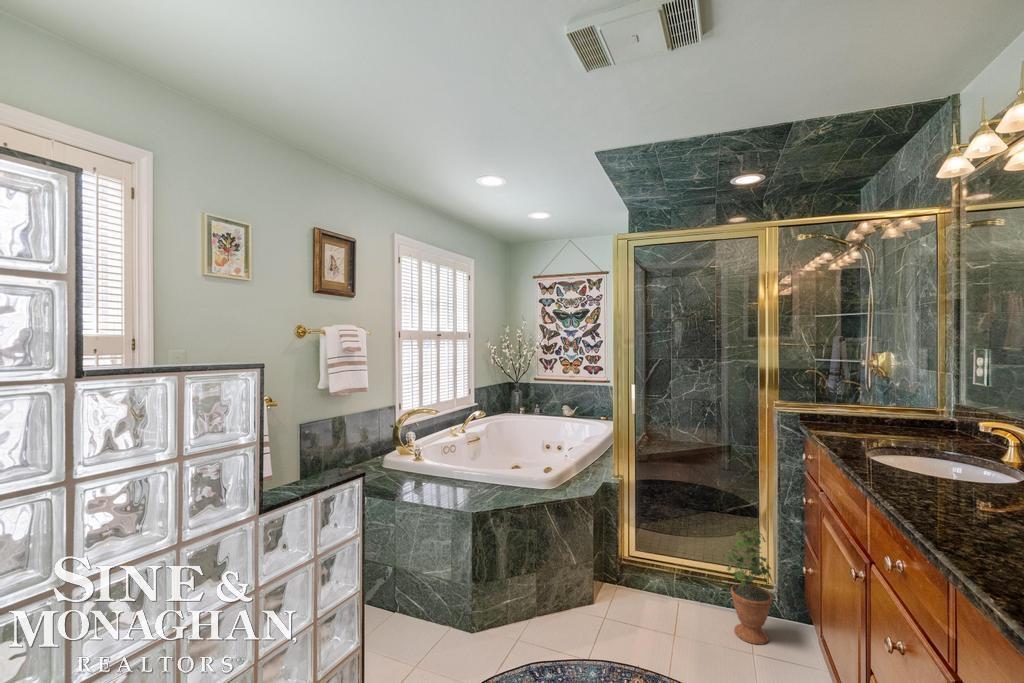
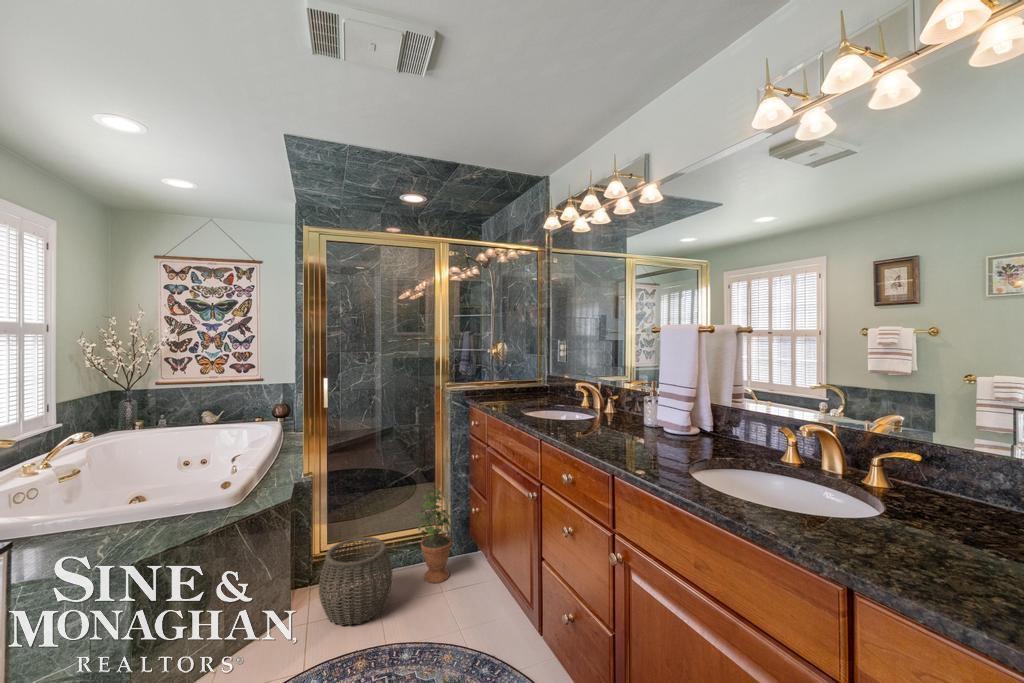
woven basket: none [614,552,690,644] -> present [318,537,393,625]

